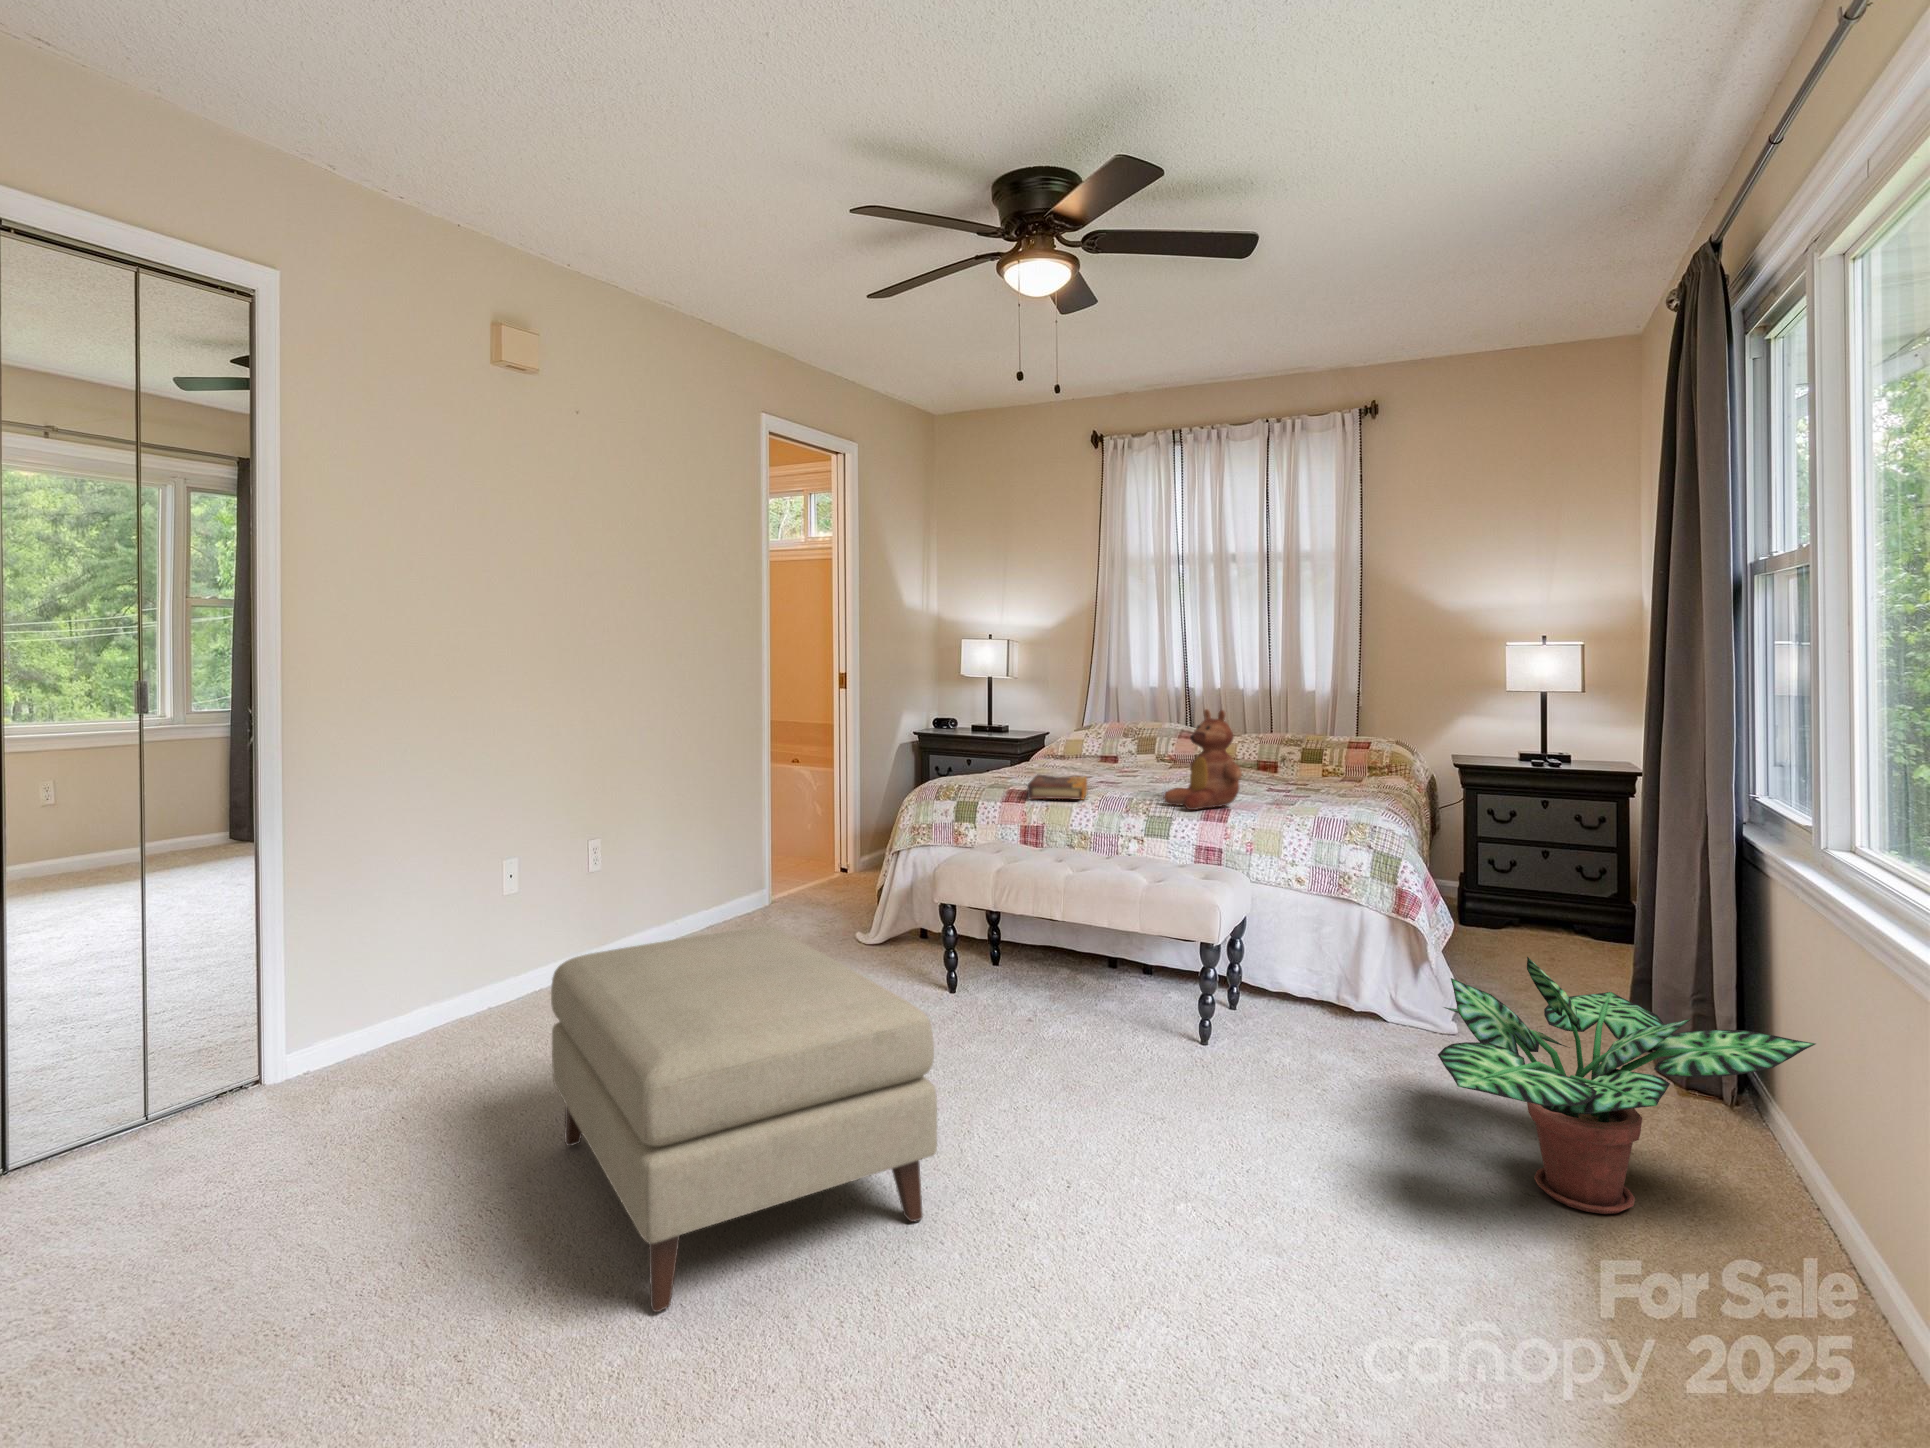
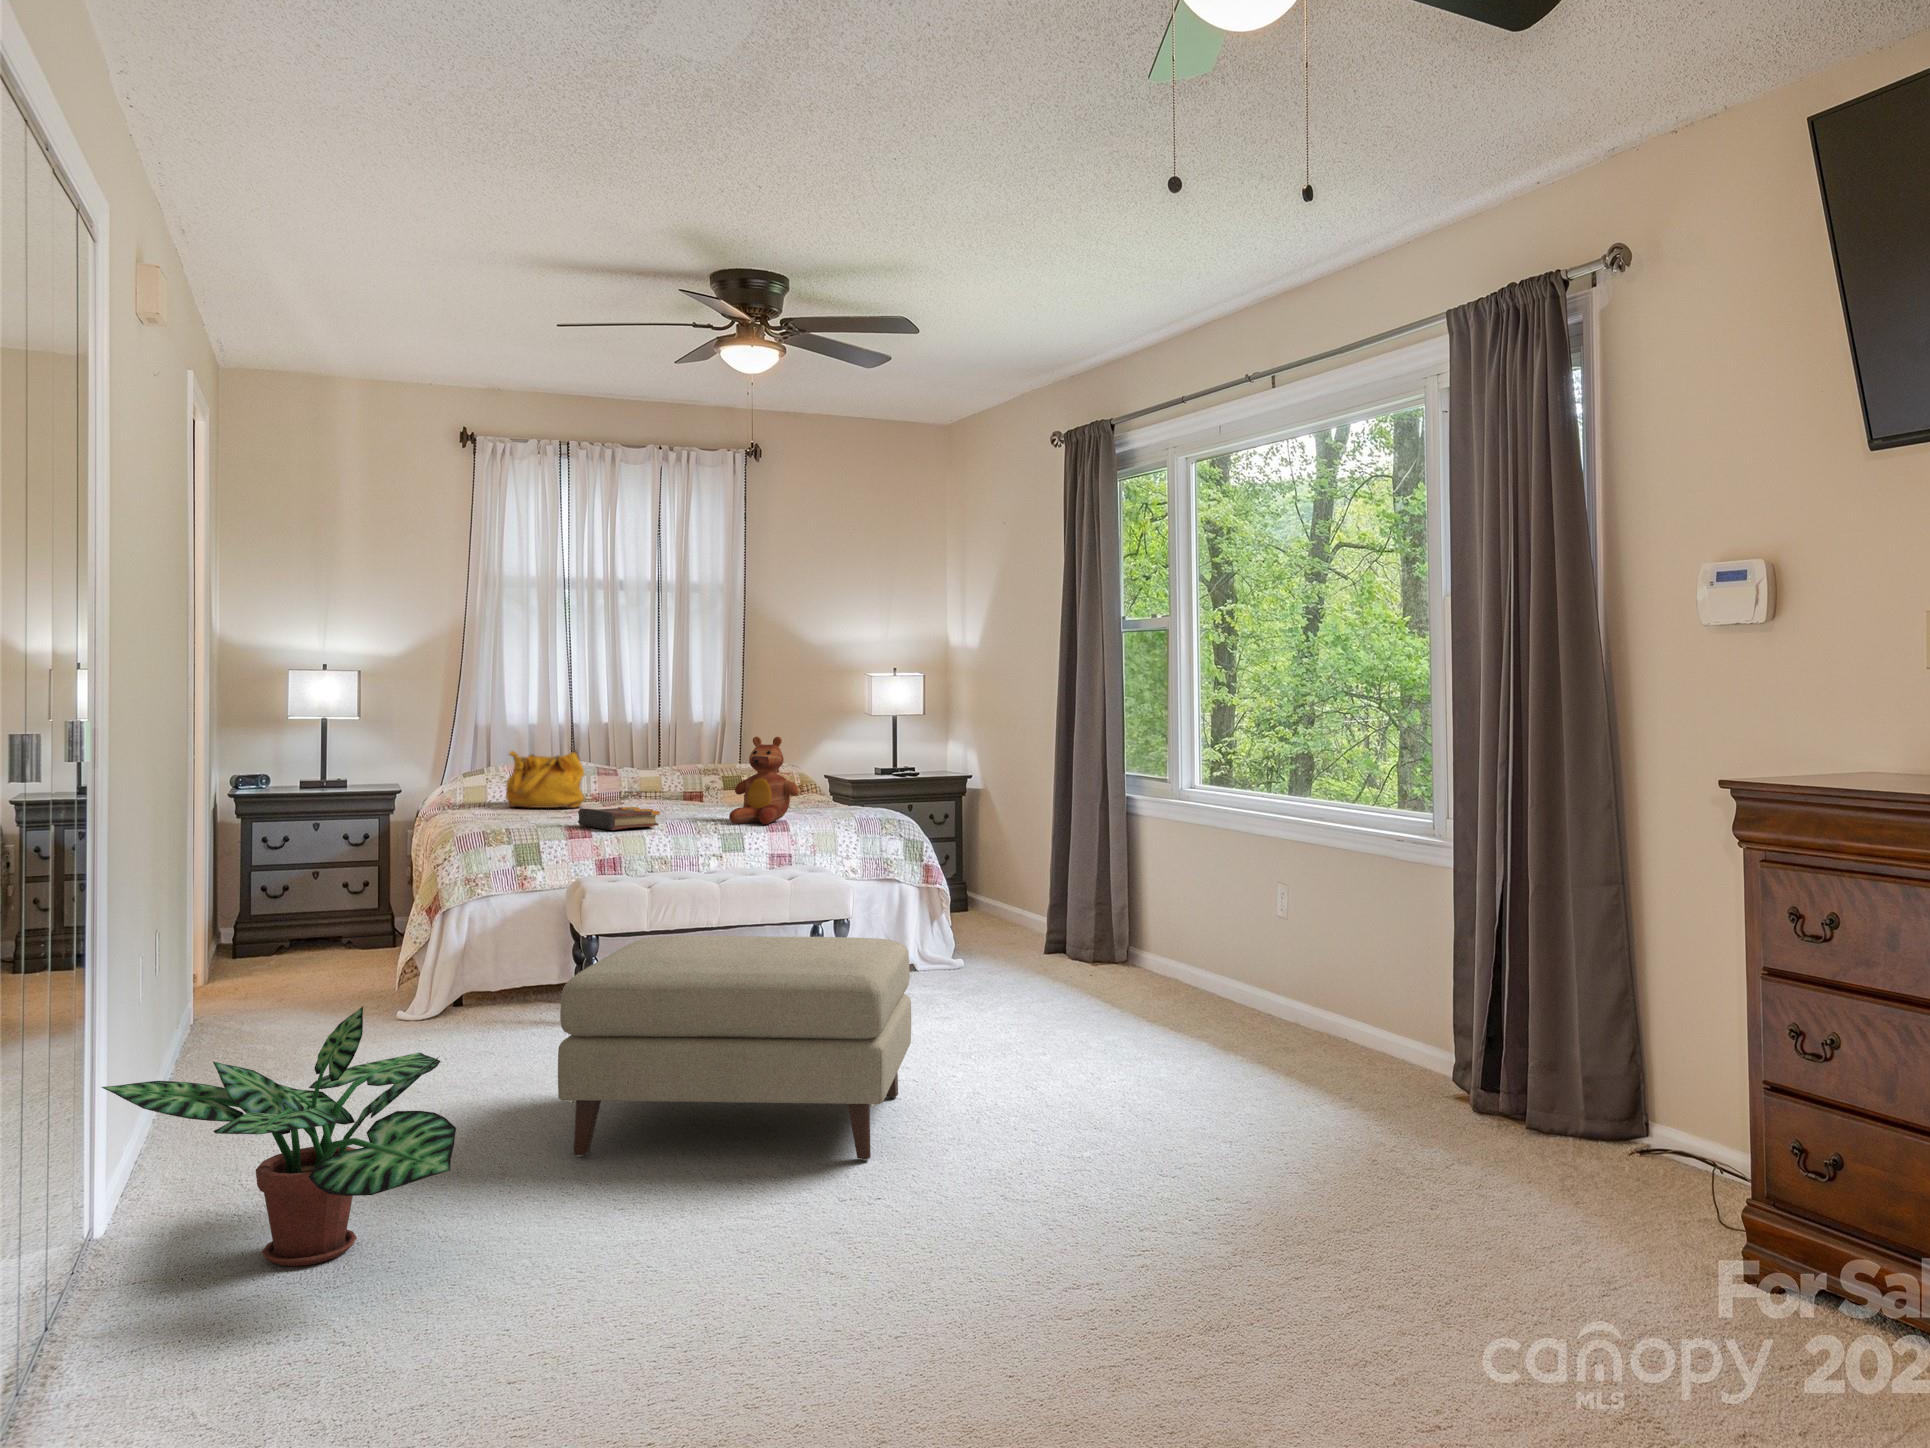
handbag: none [1070,713,1140,771] -> present [506,749,584,808]
potted plant: present [1438,957,1816,1214] -> present [102,1006,456,1266]

